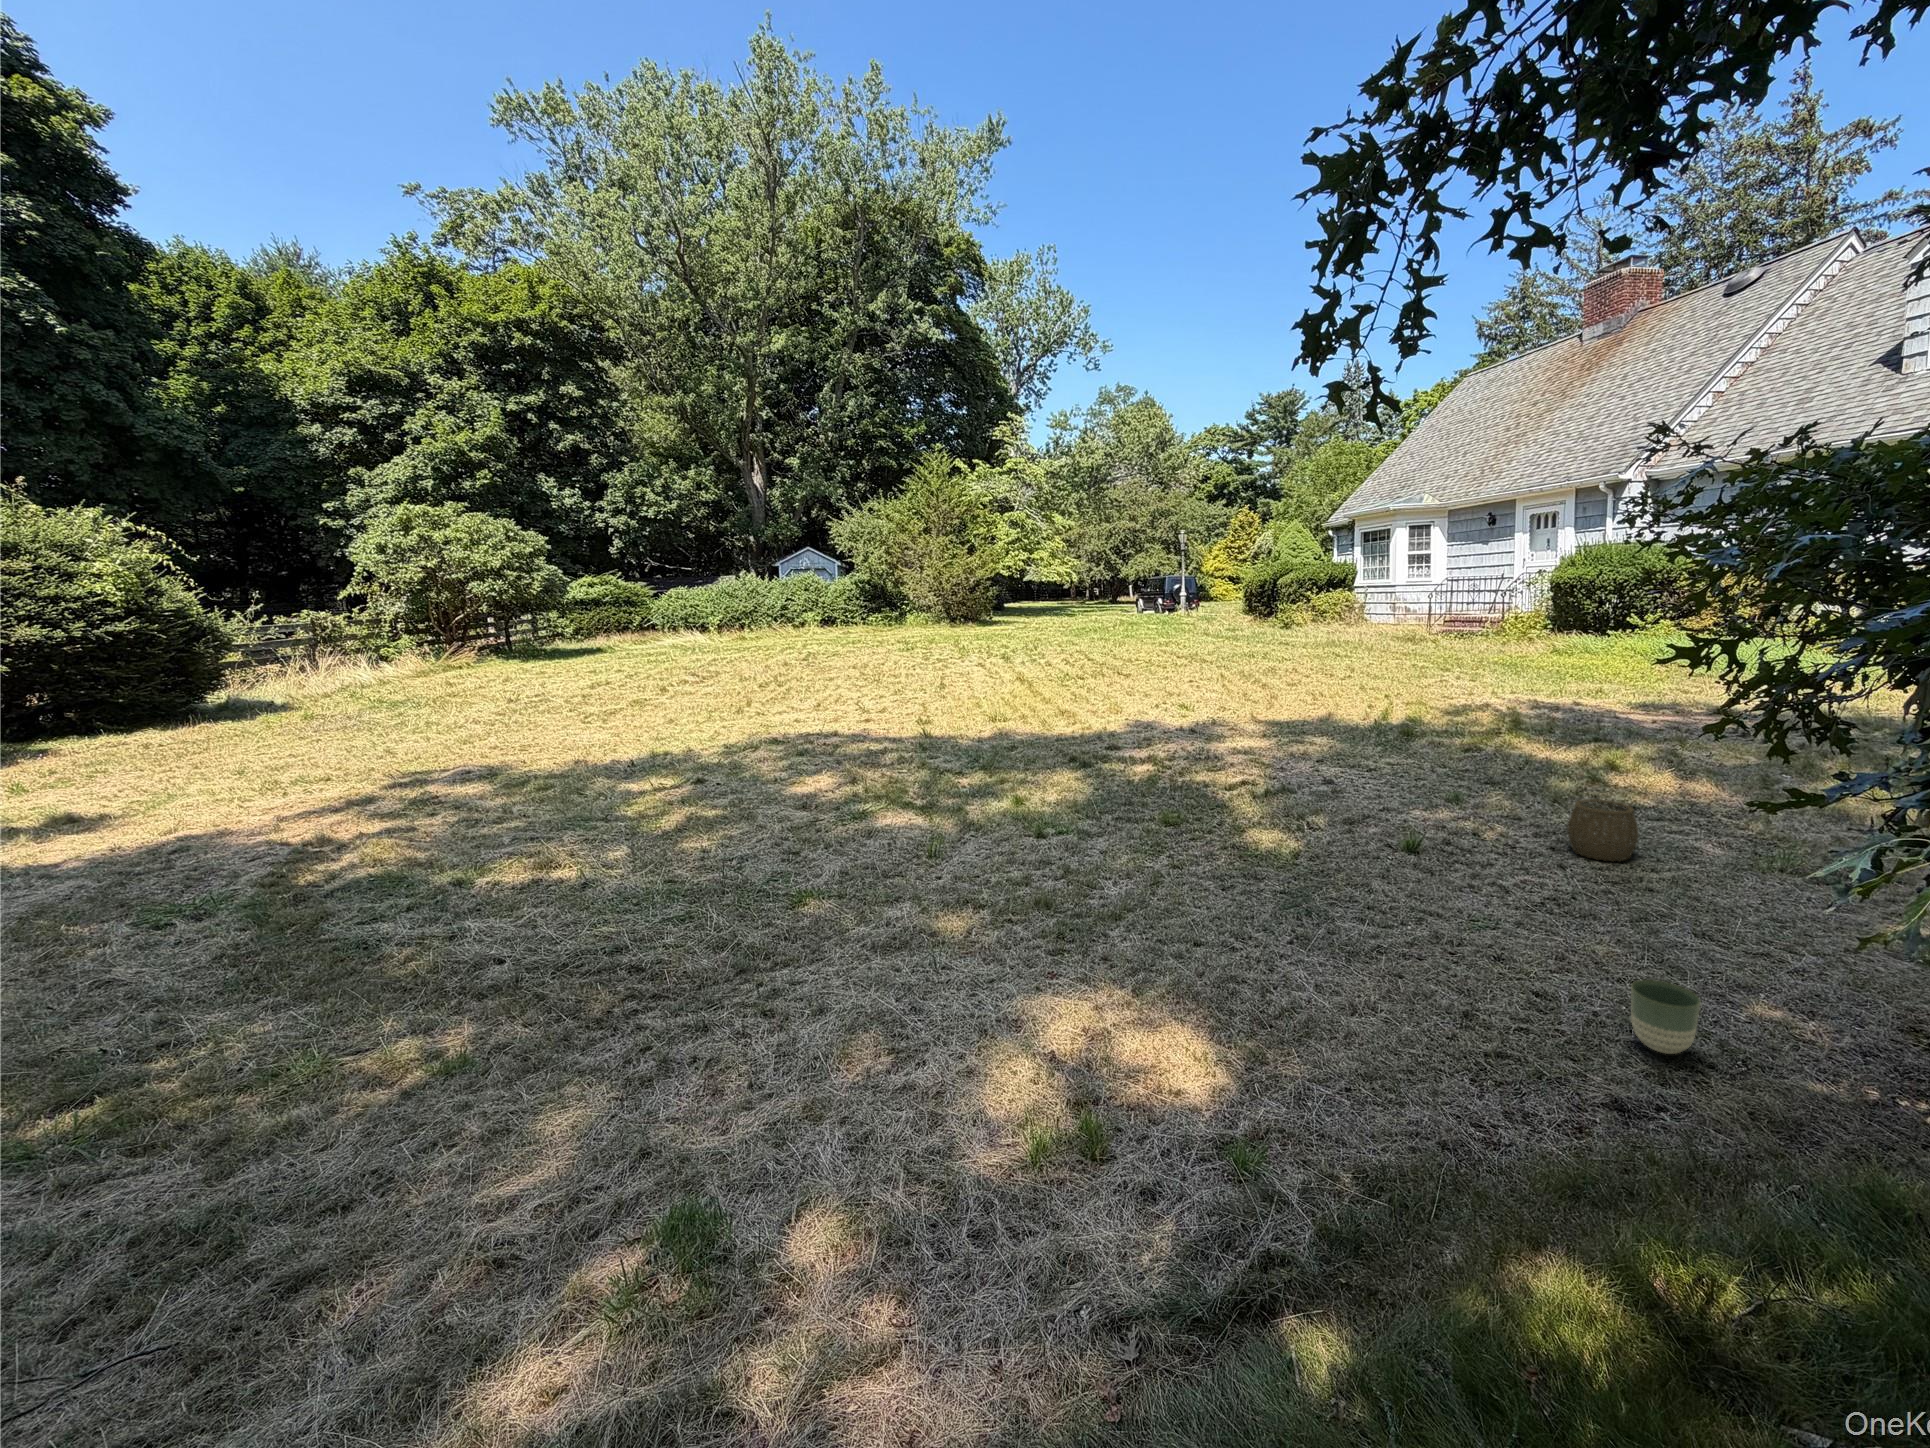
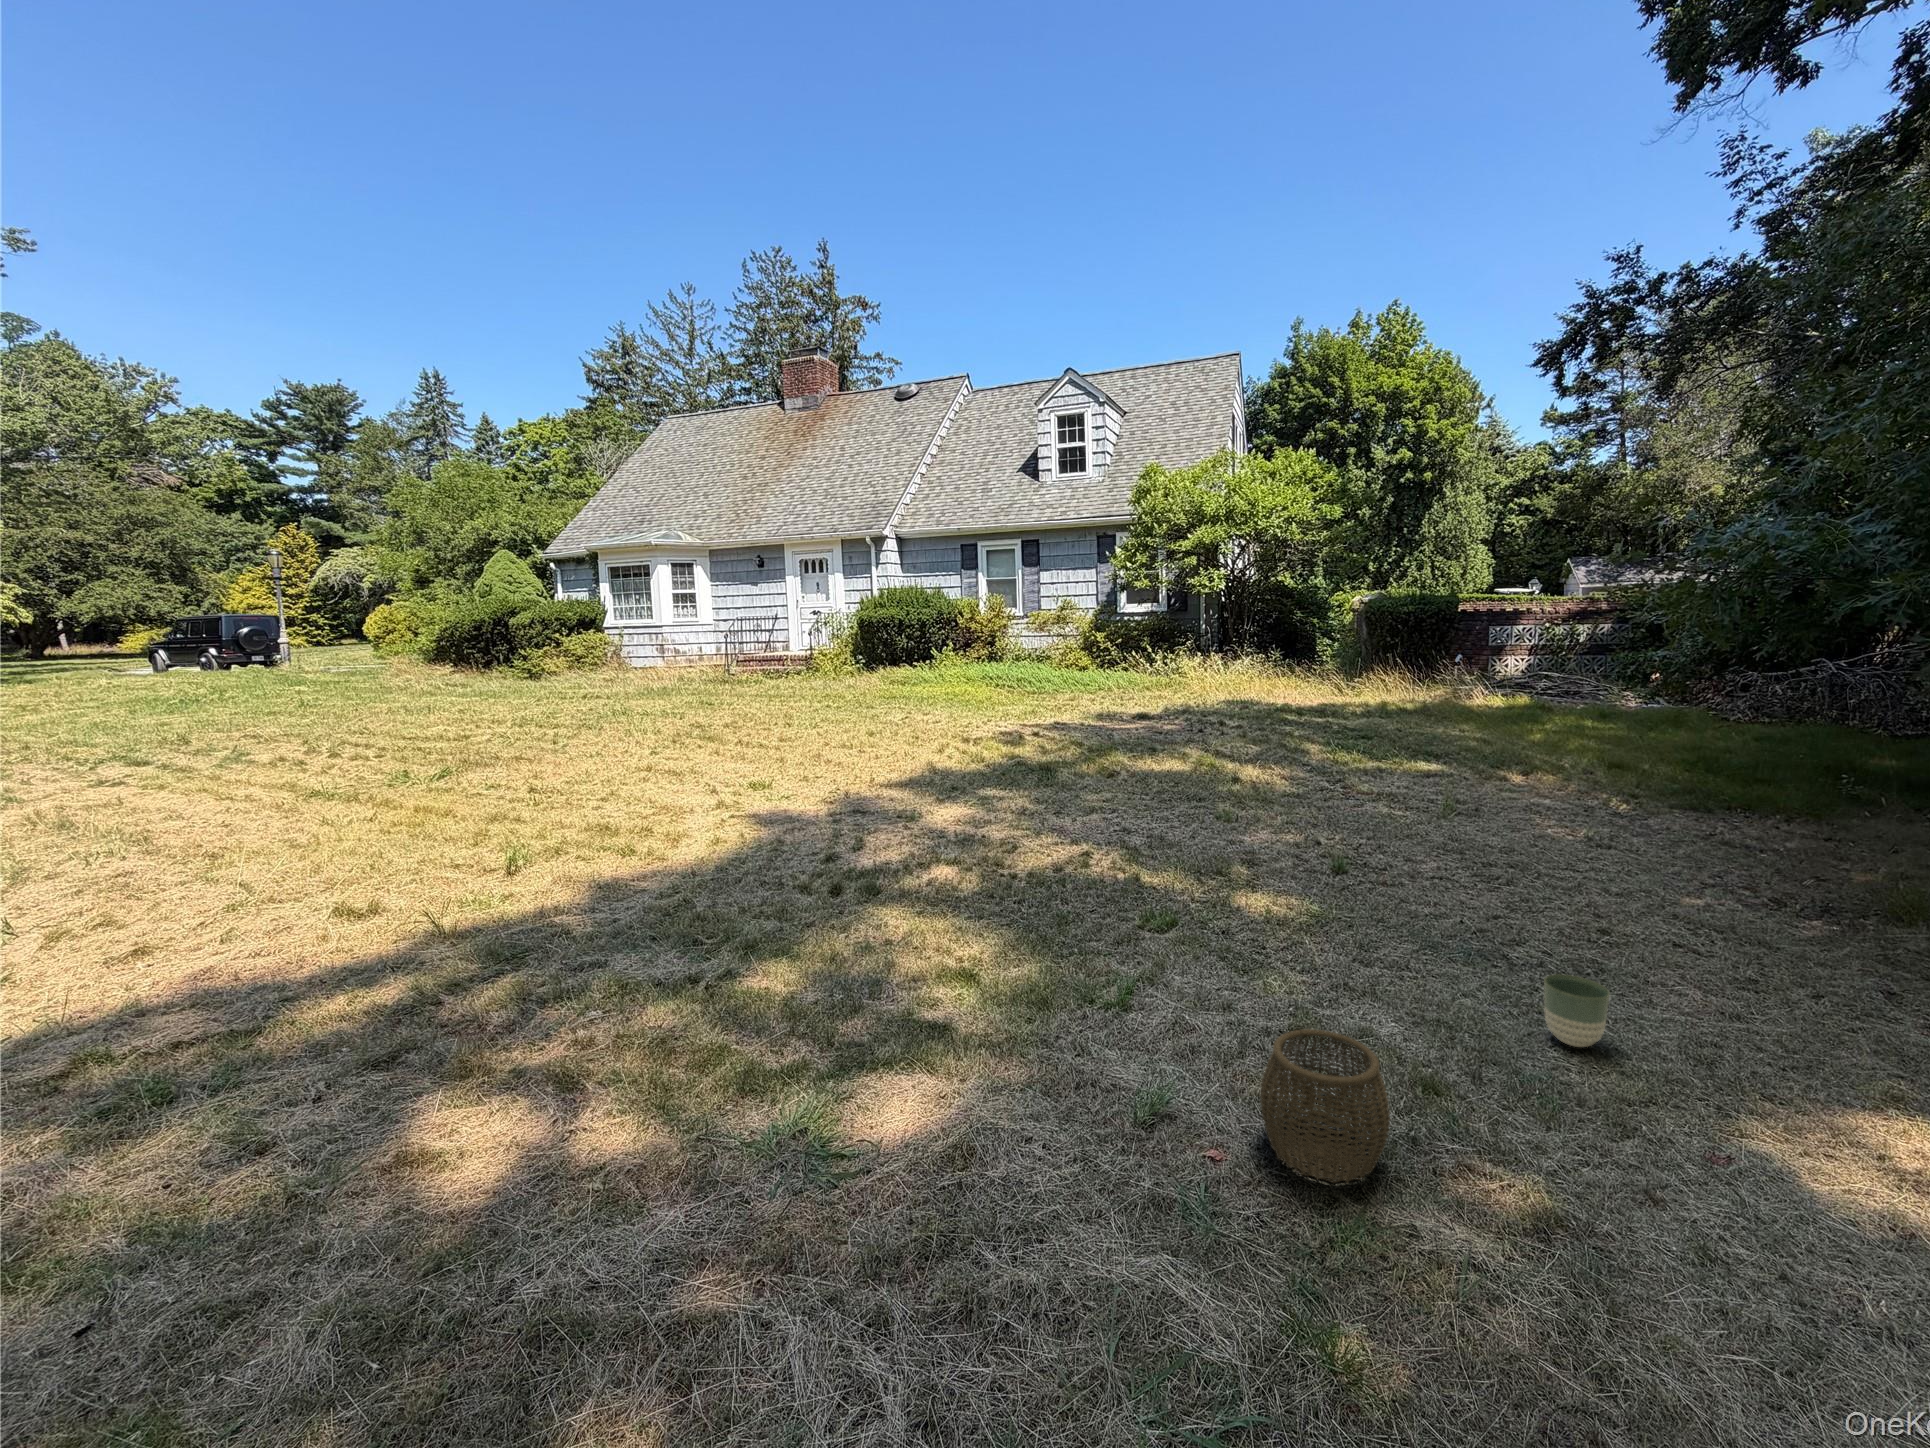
woven basket: present [1568,799,1638,861] -> present [1260,1029,1390,1183]

